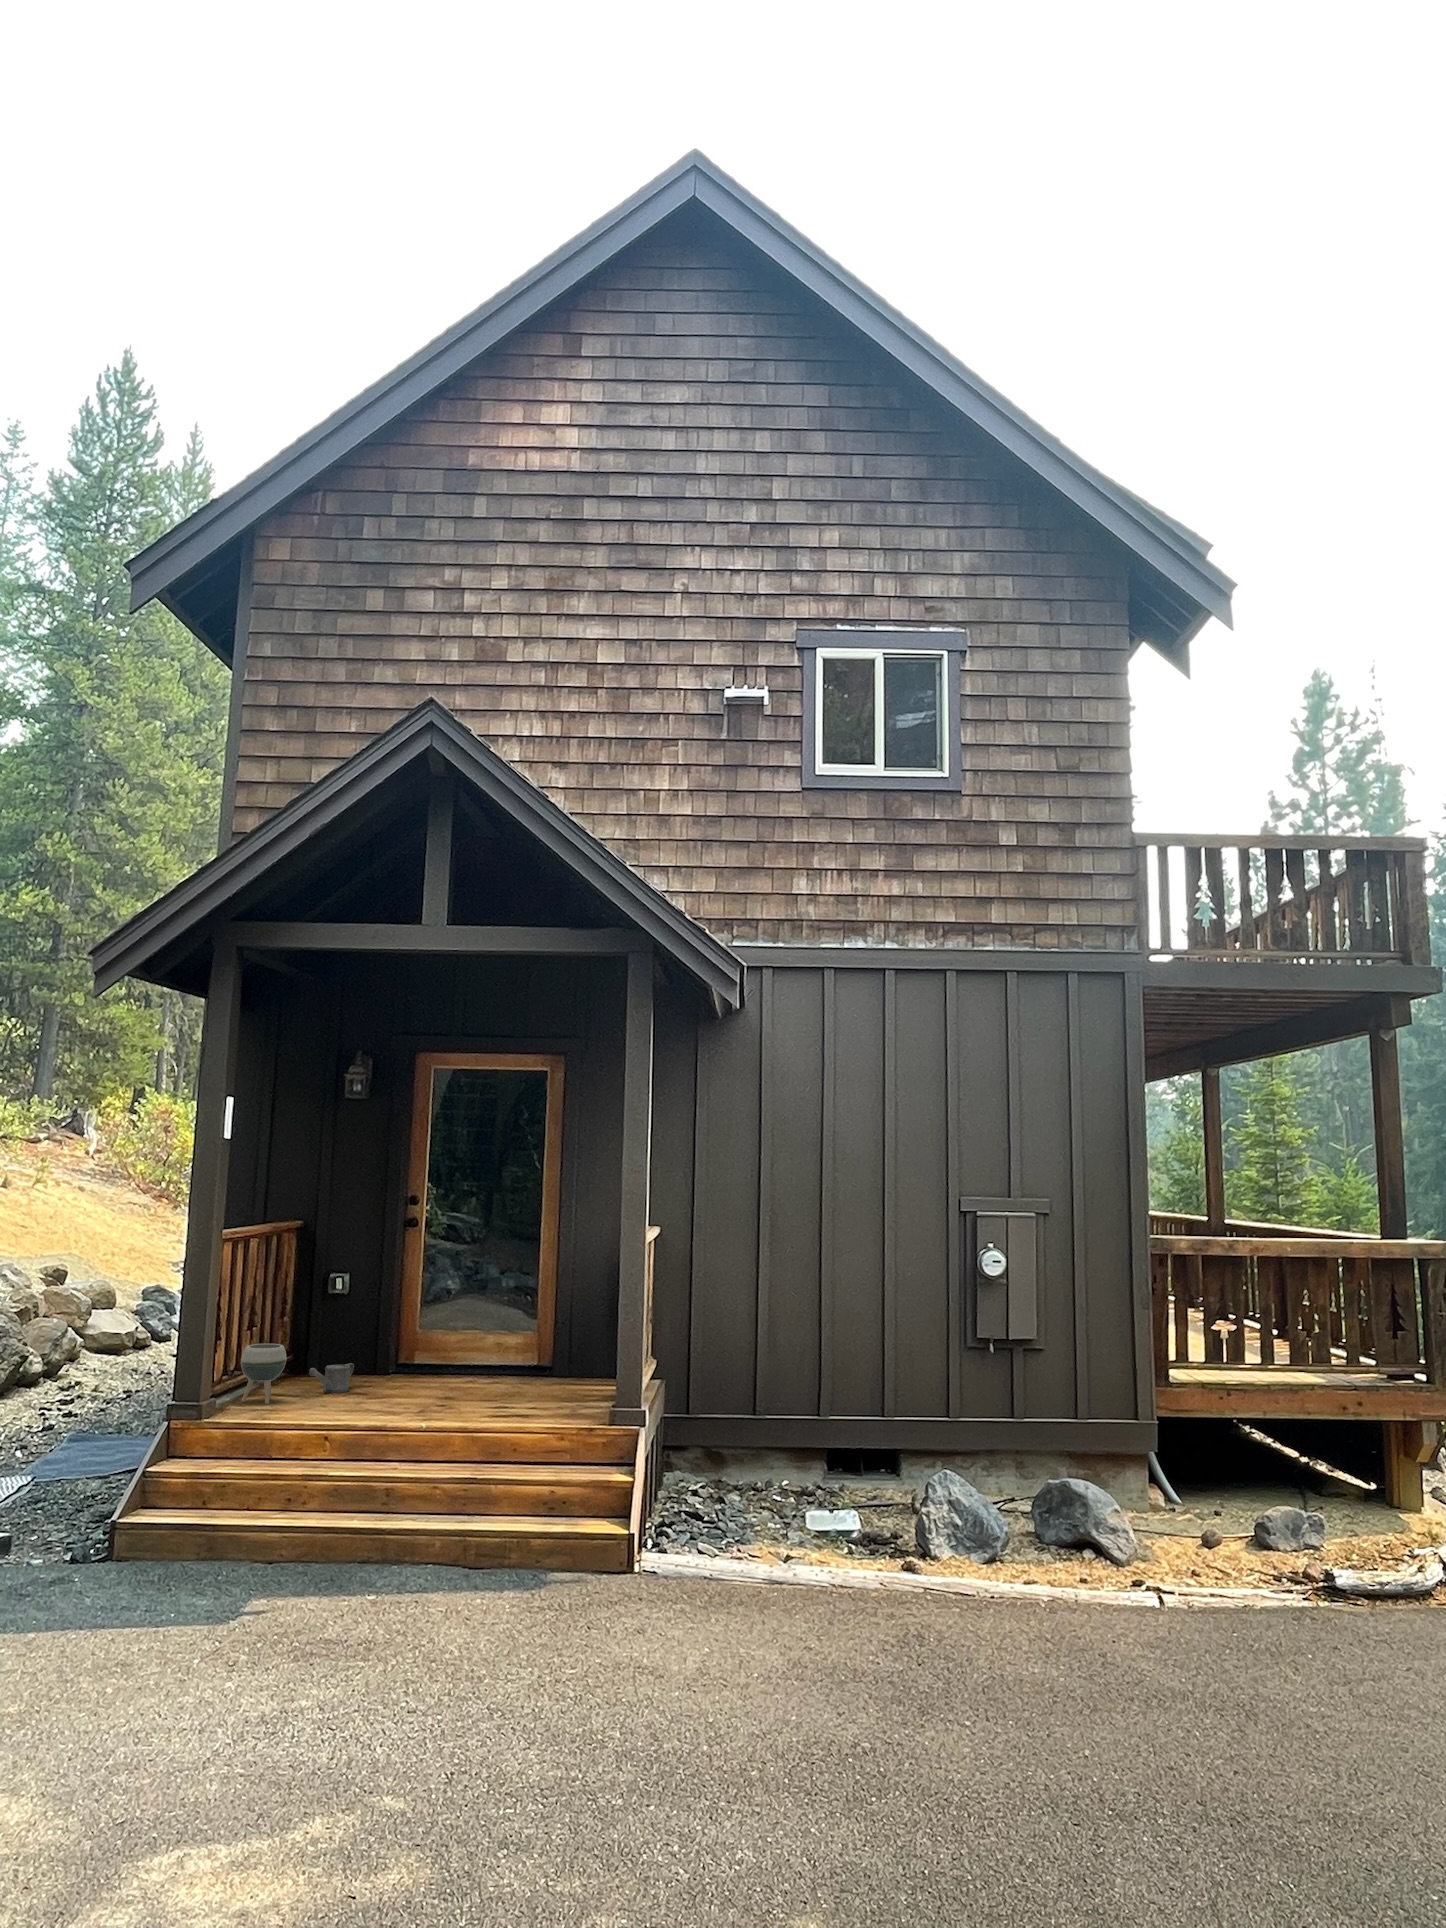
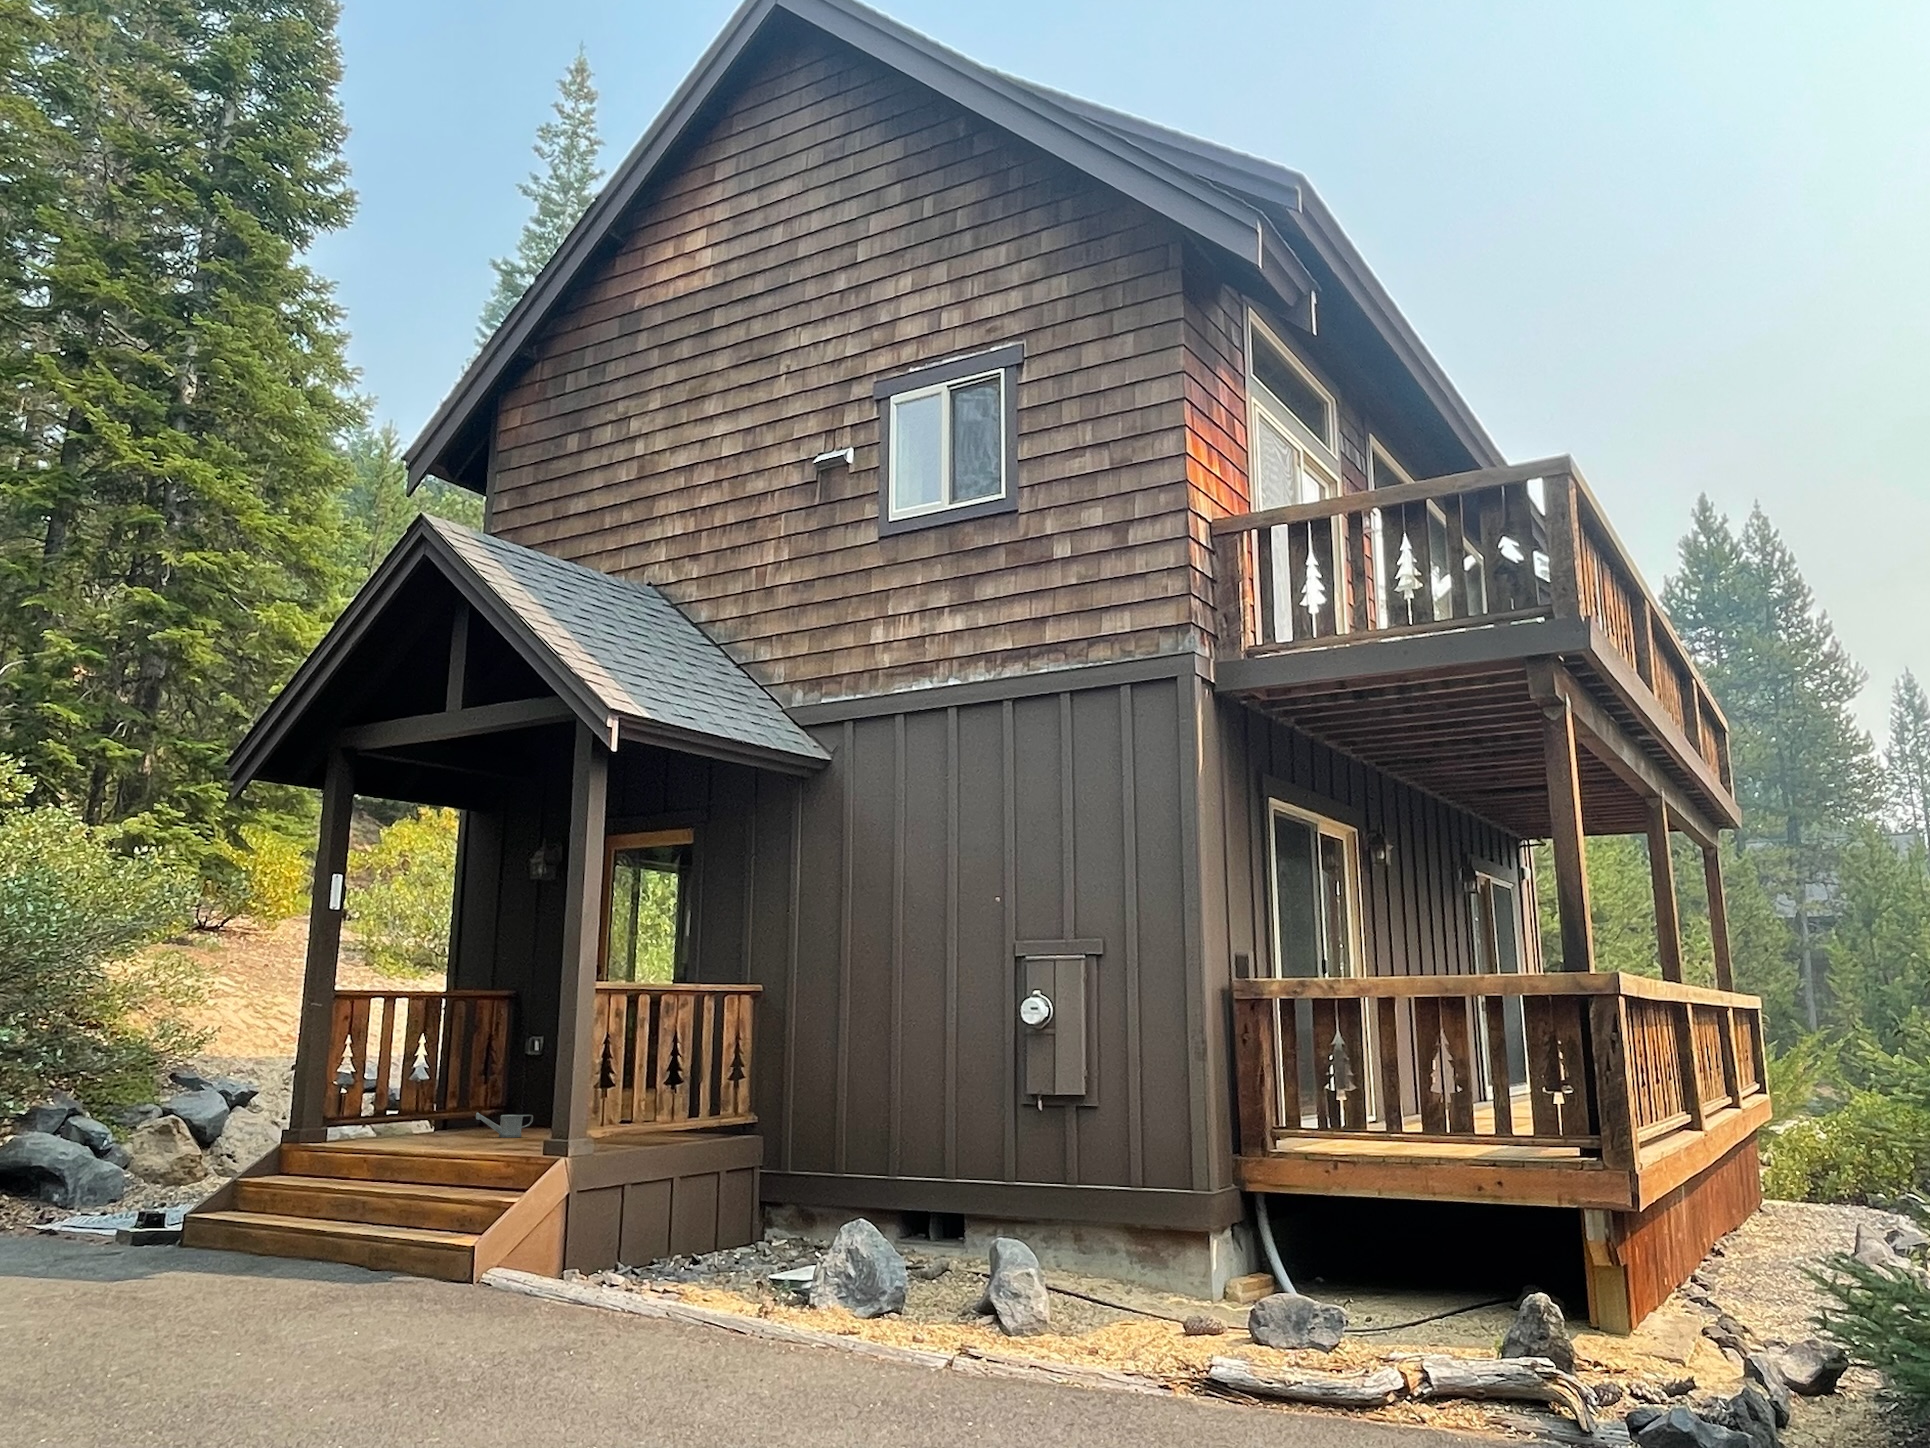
planter: present [241,1344,286,1404] -> none [411,1089,450,1138]

